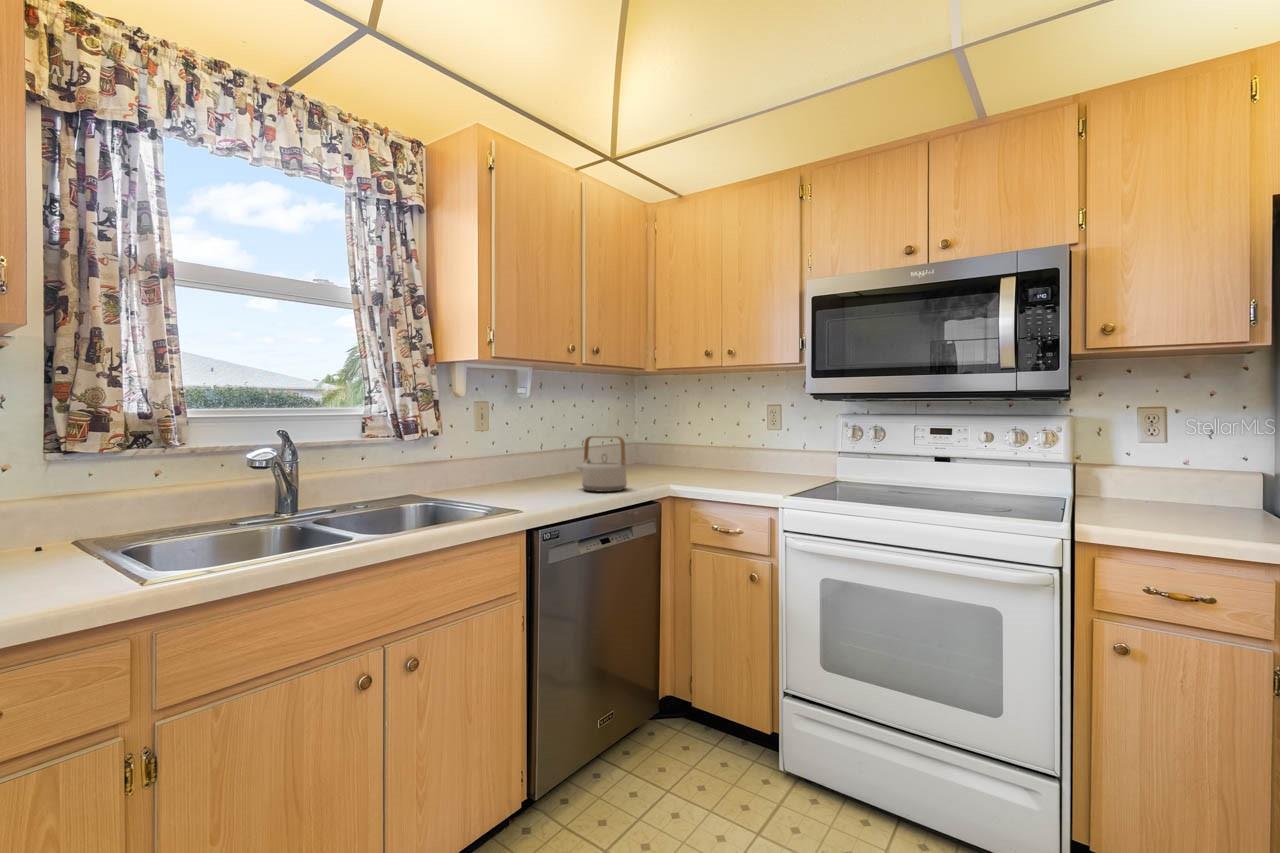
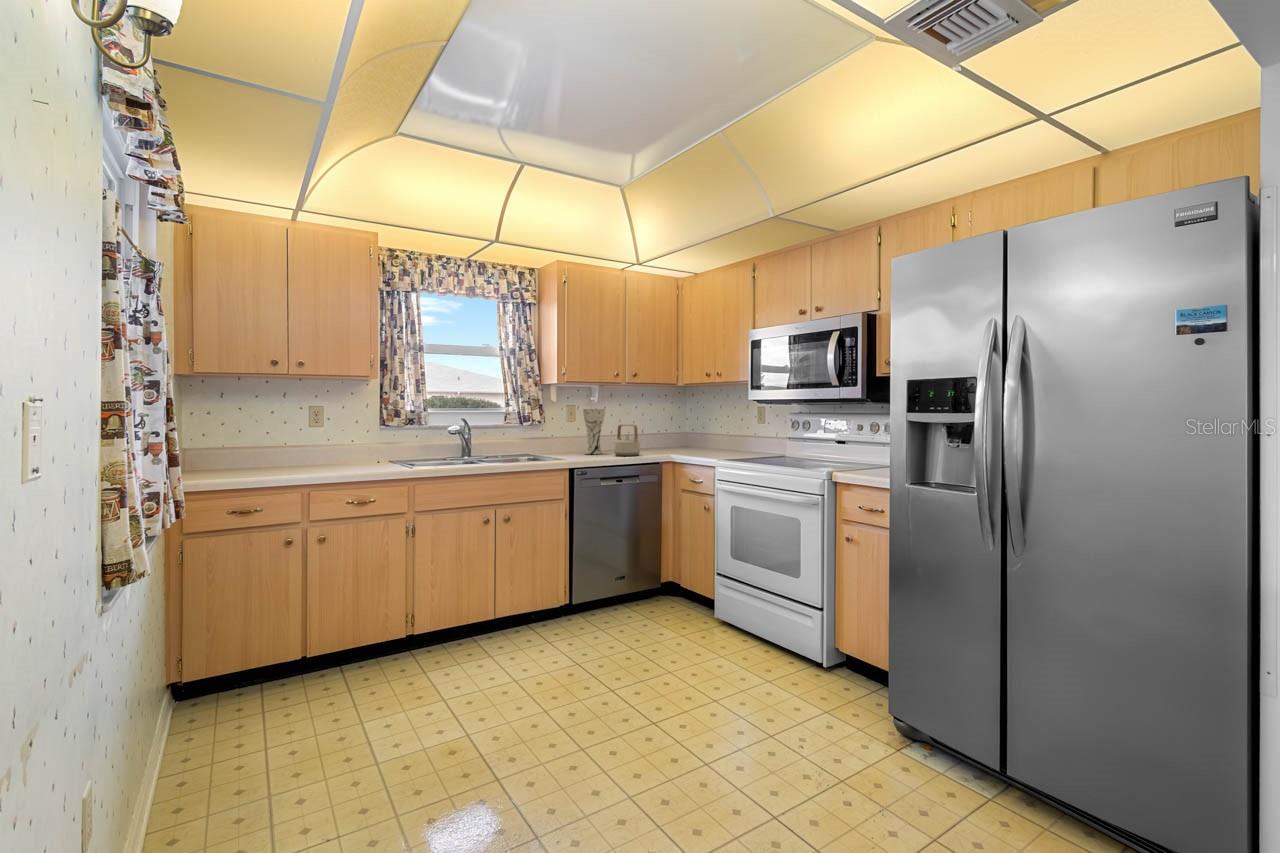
vase: none [514,408,552,488] -> present [583,409,605,454]

